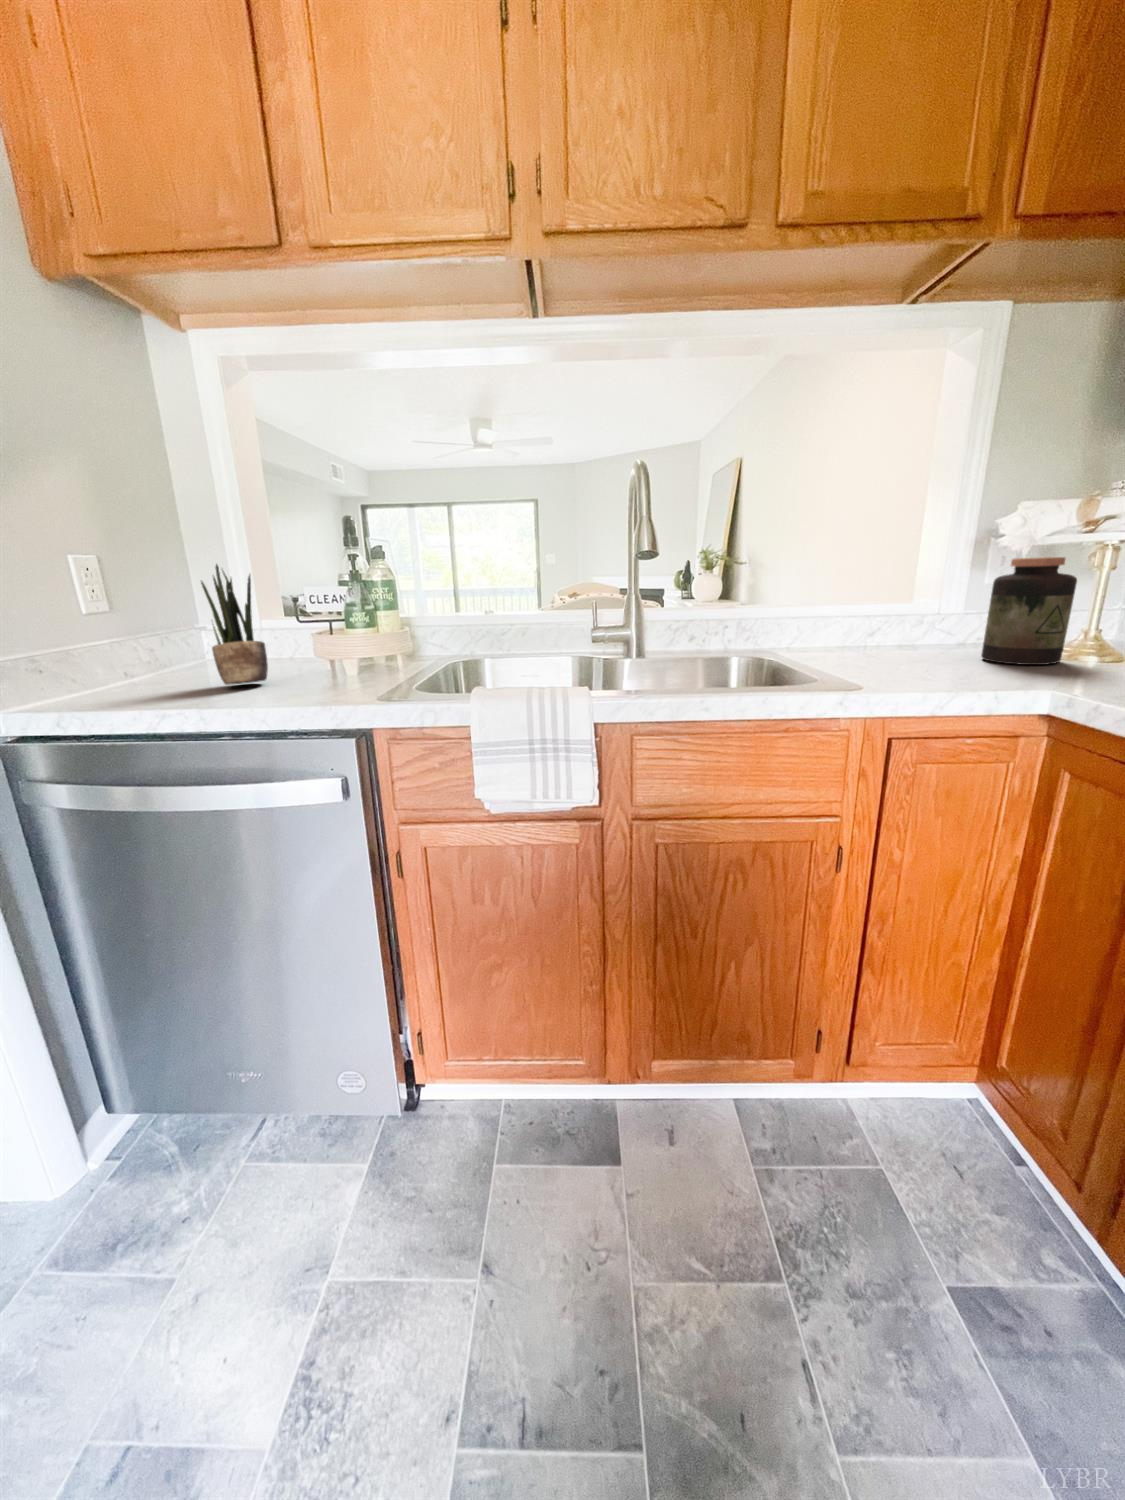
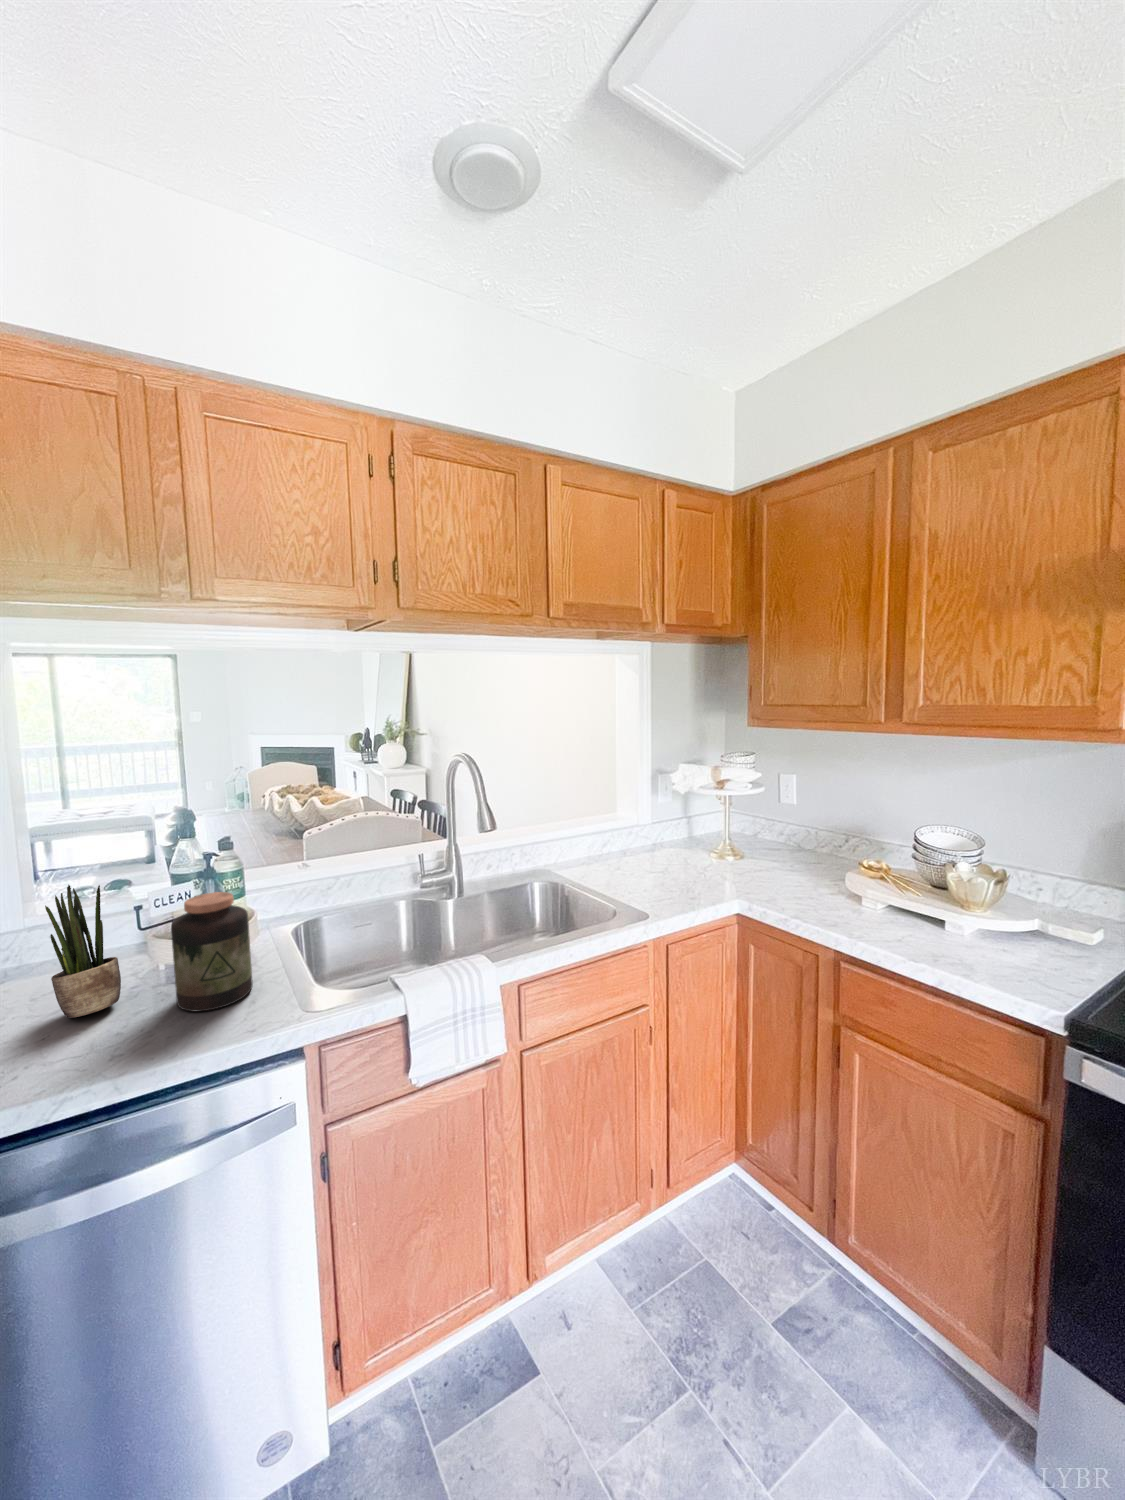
jar: present [981,557,1077,665] -> present [171,892,253,1012]

